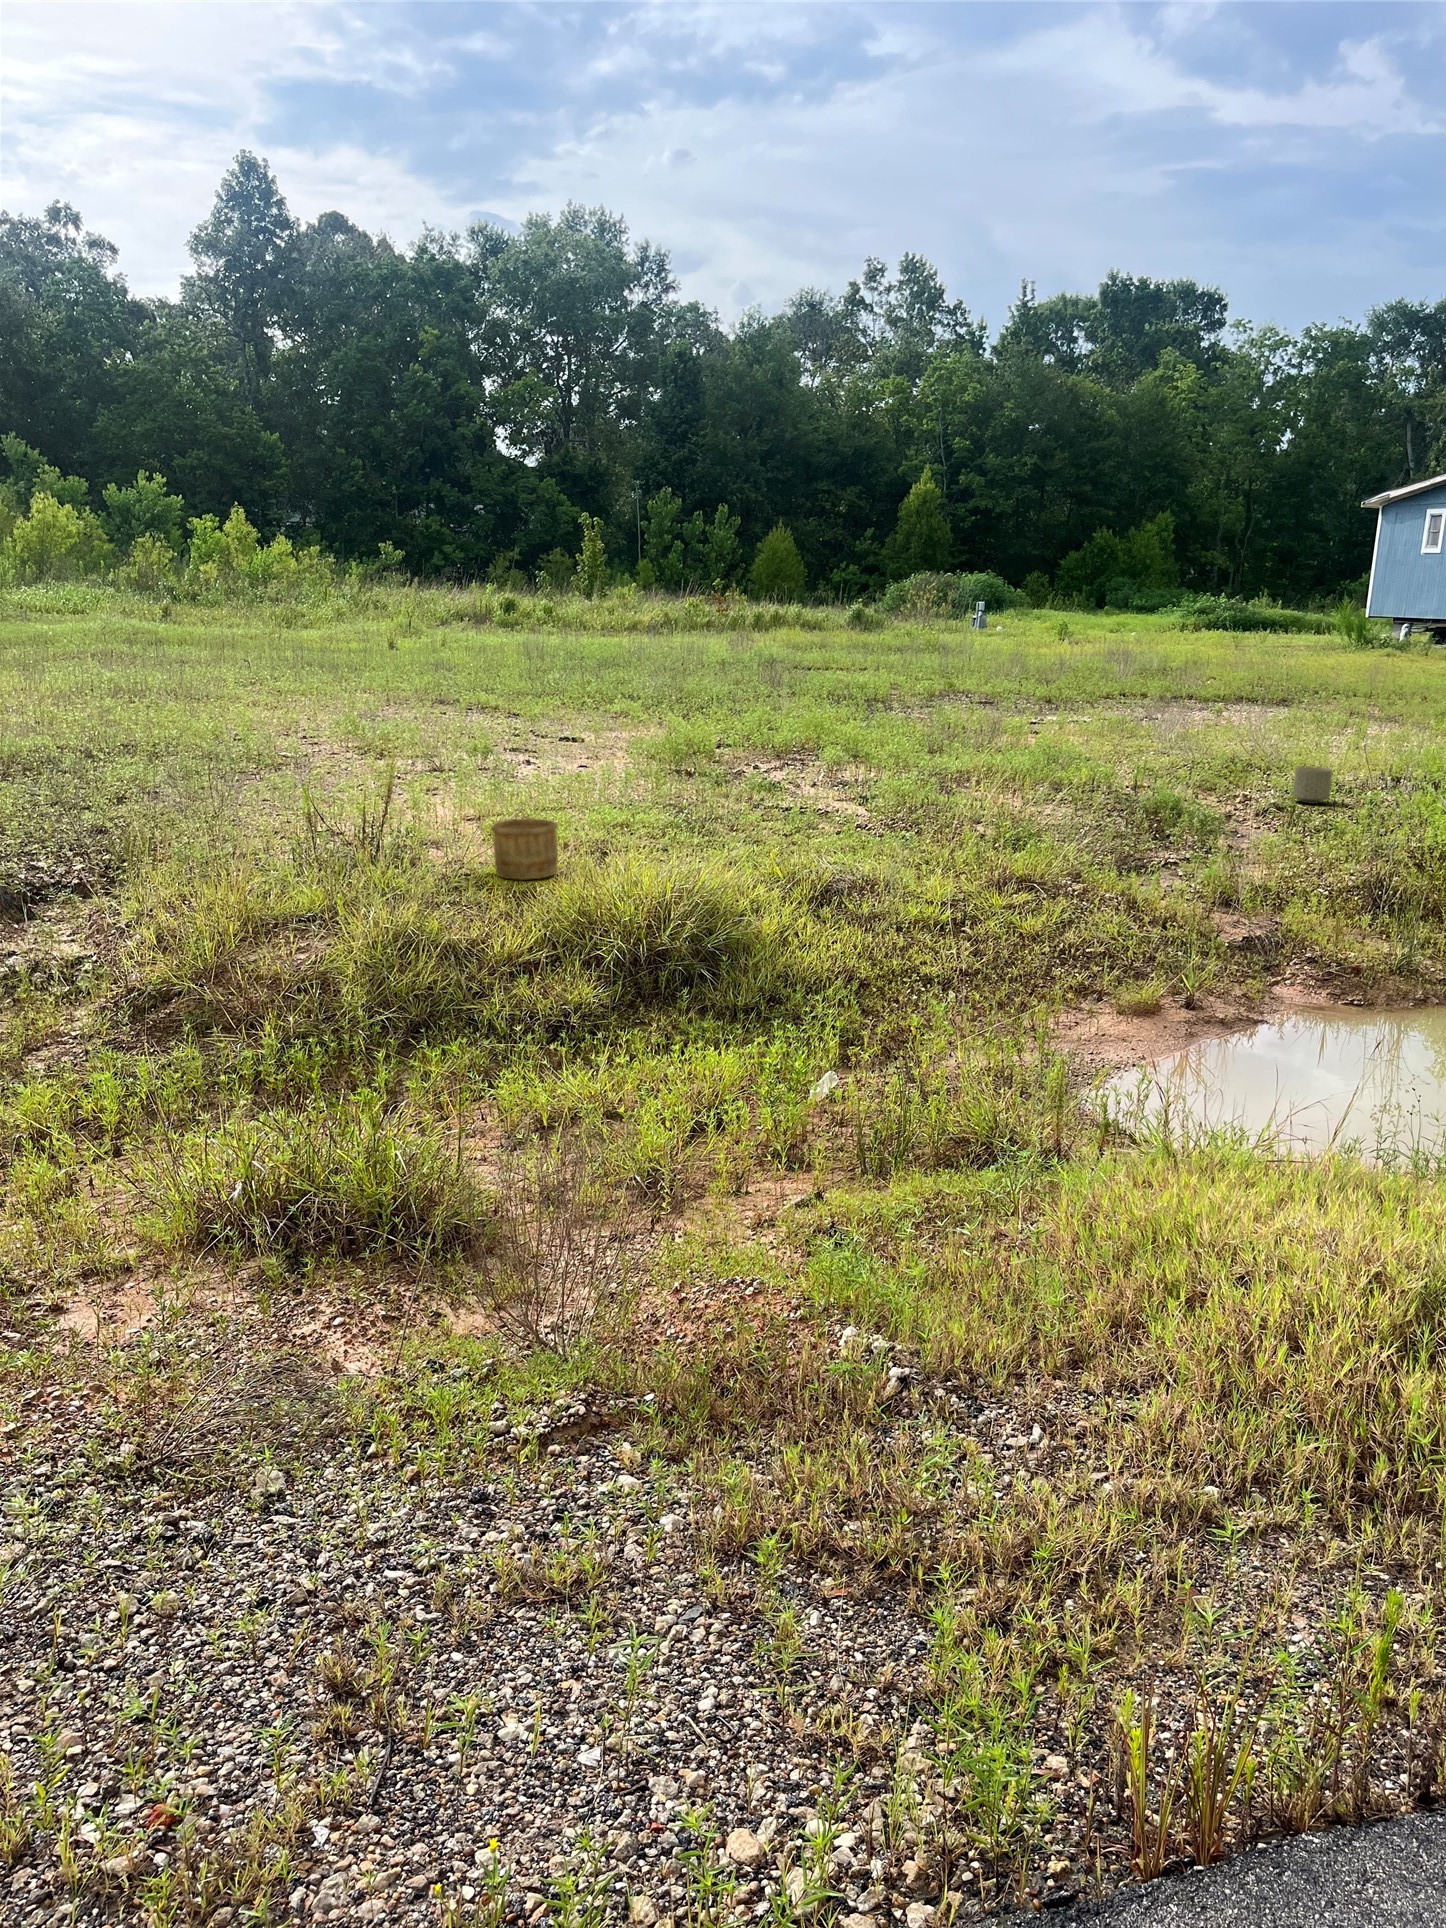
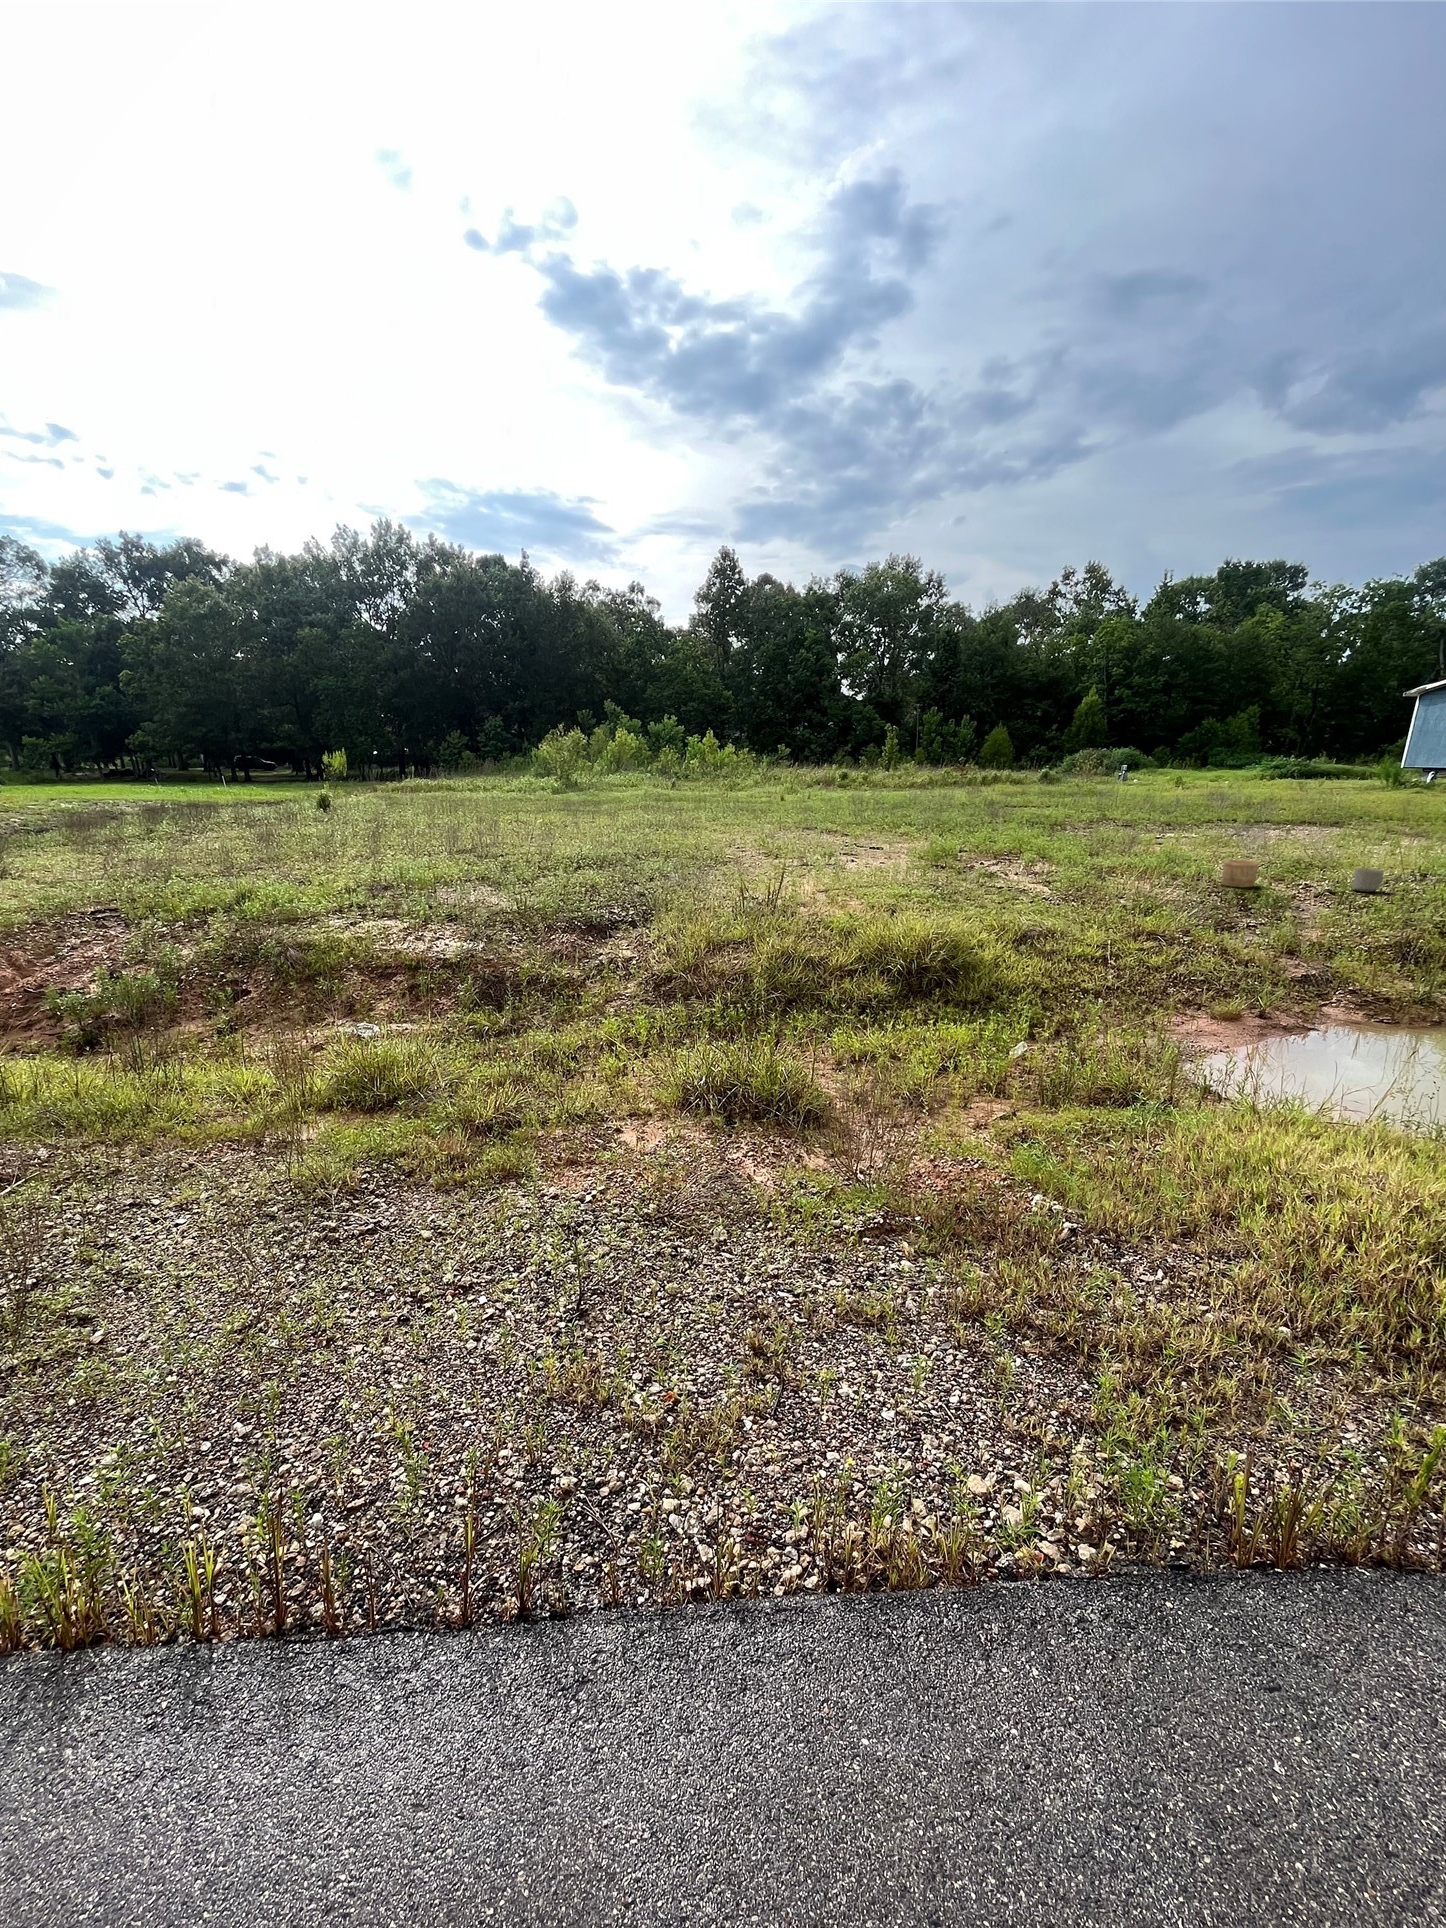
wooden bucket: present [491,818,558,880] -> present [1221,859,1259,887]

